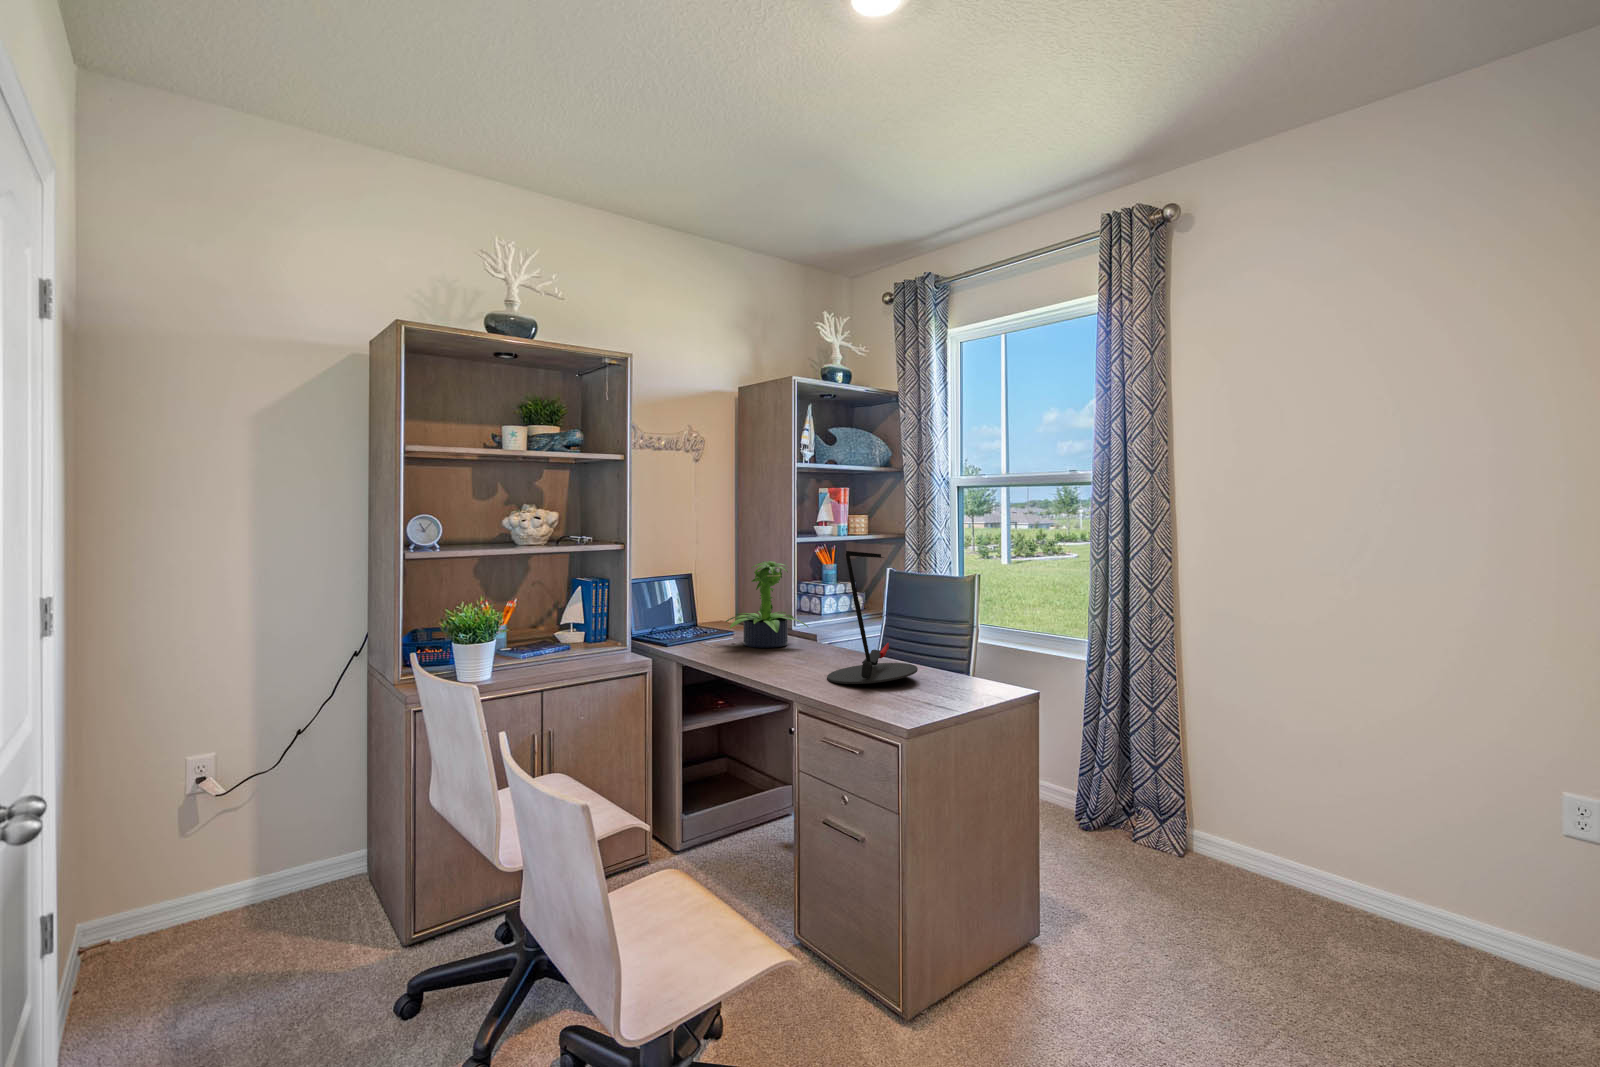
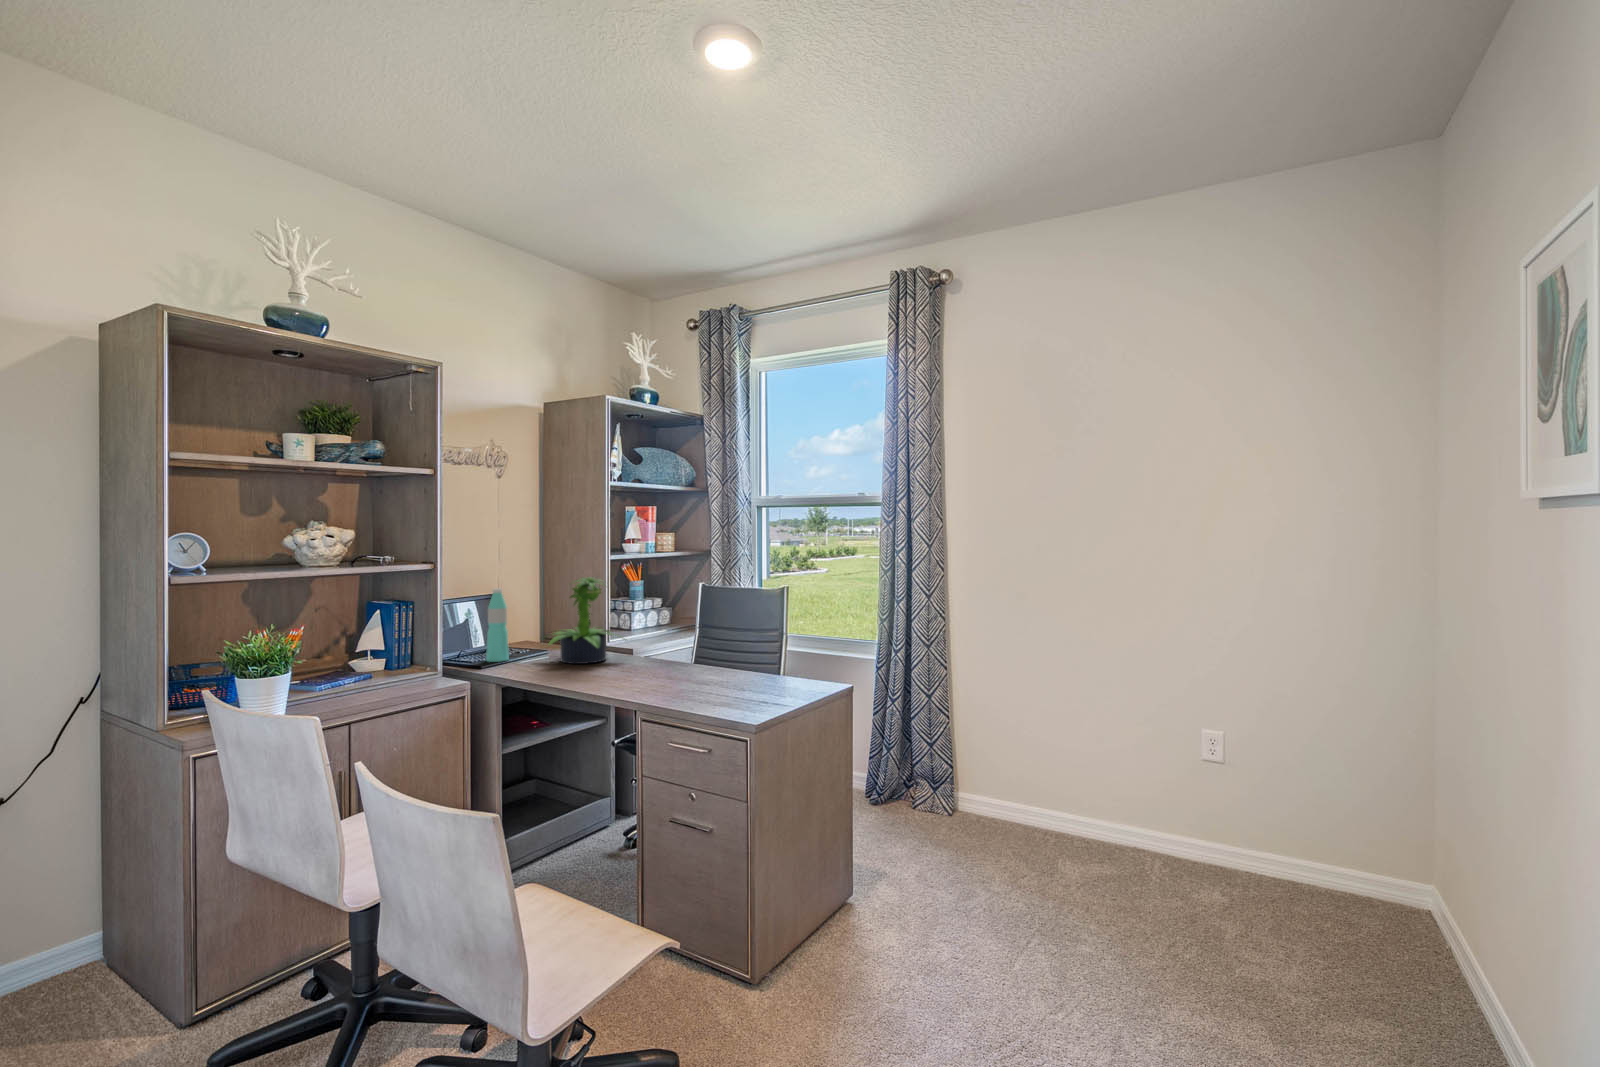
desk lamp: present [827,551,918,684] -> none [660,568,747,696]
water bottle: none [676,571,697,642] -> present [486,588,509,662]

